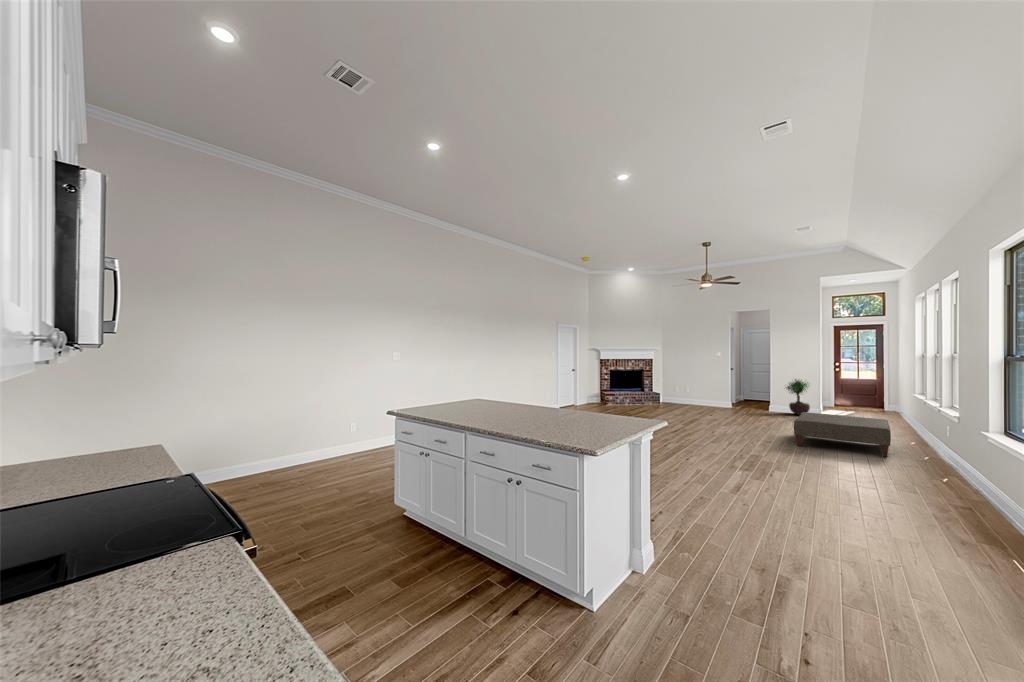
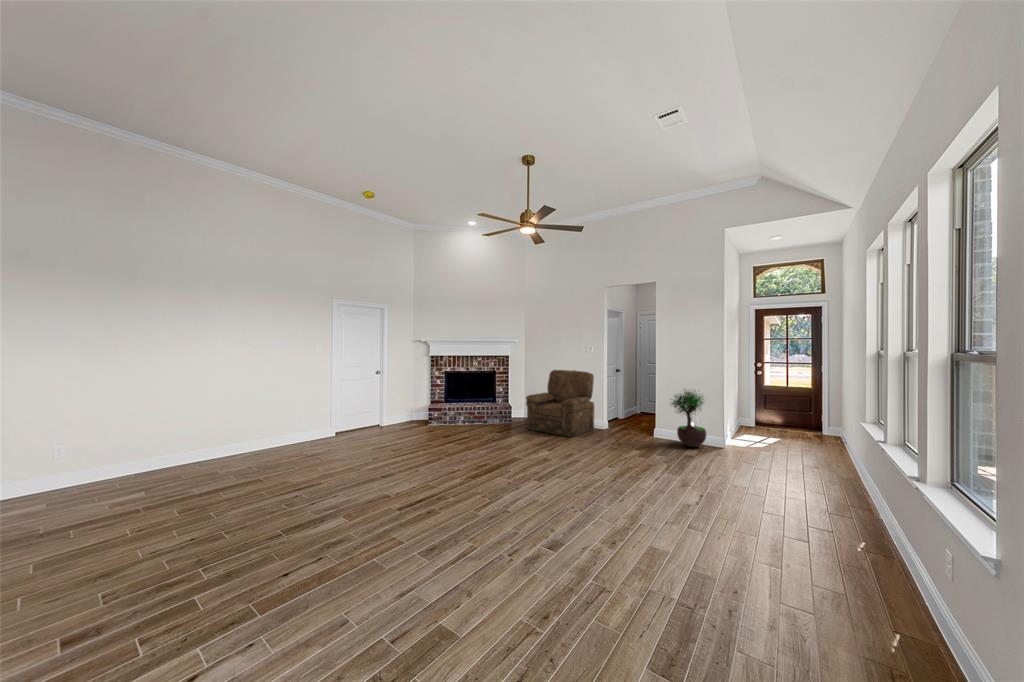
armchair: none [678,368,724,411] -> present [526,370,594,437]
ottoman: present [794,413,891,457] -> none [603,466,809,625]

